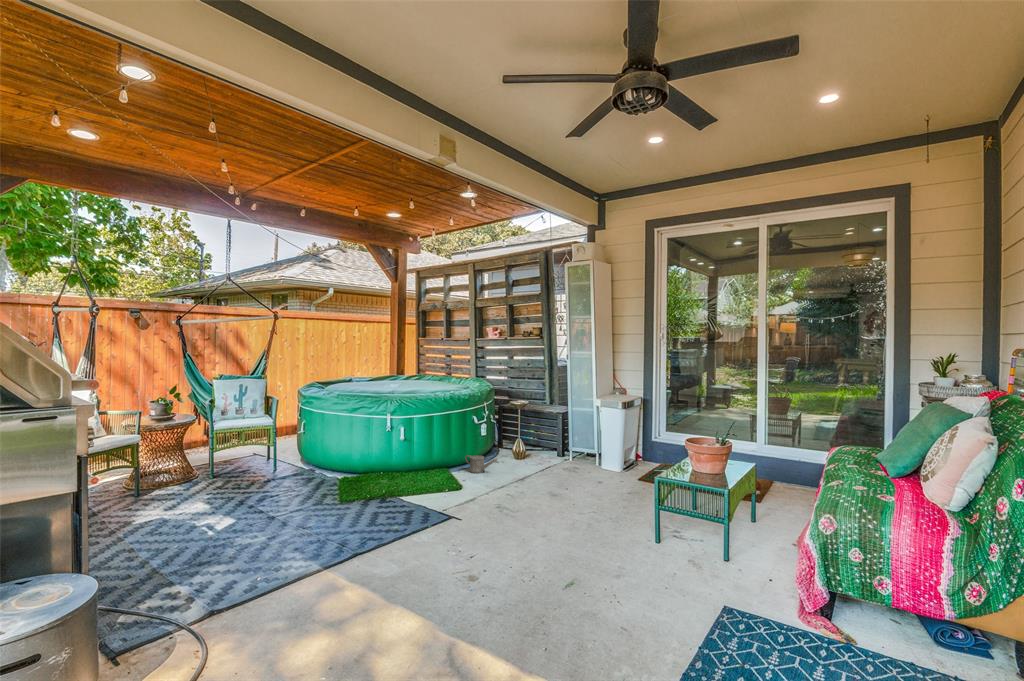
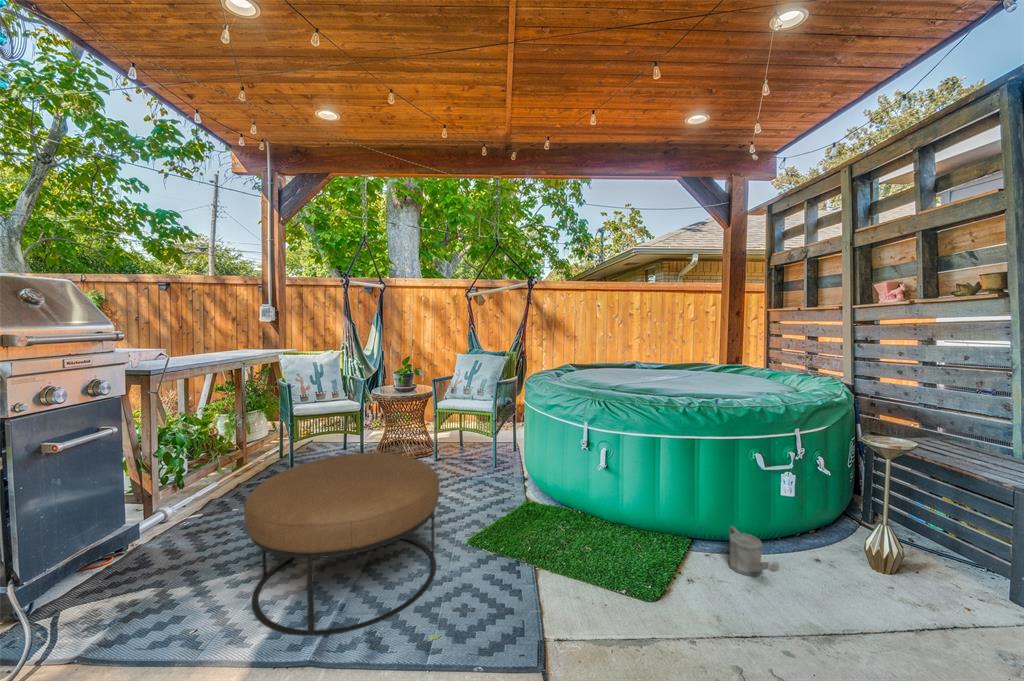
ottoman: none [227,451,367,562] -> present [244,453,439,636]

